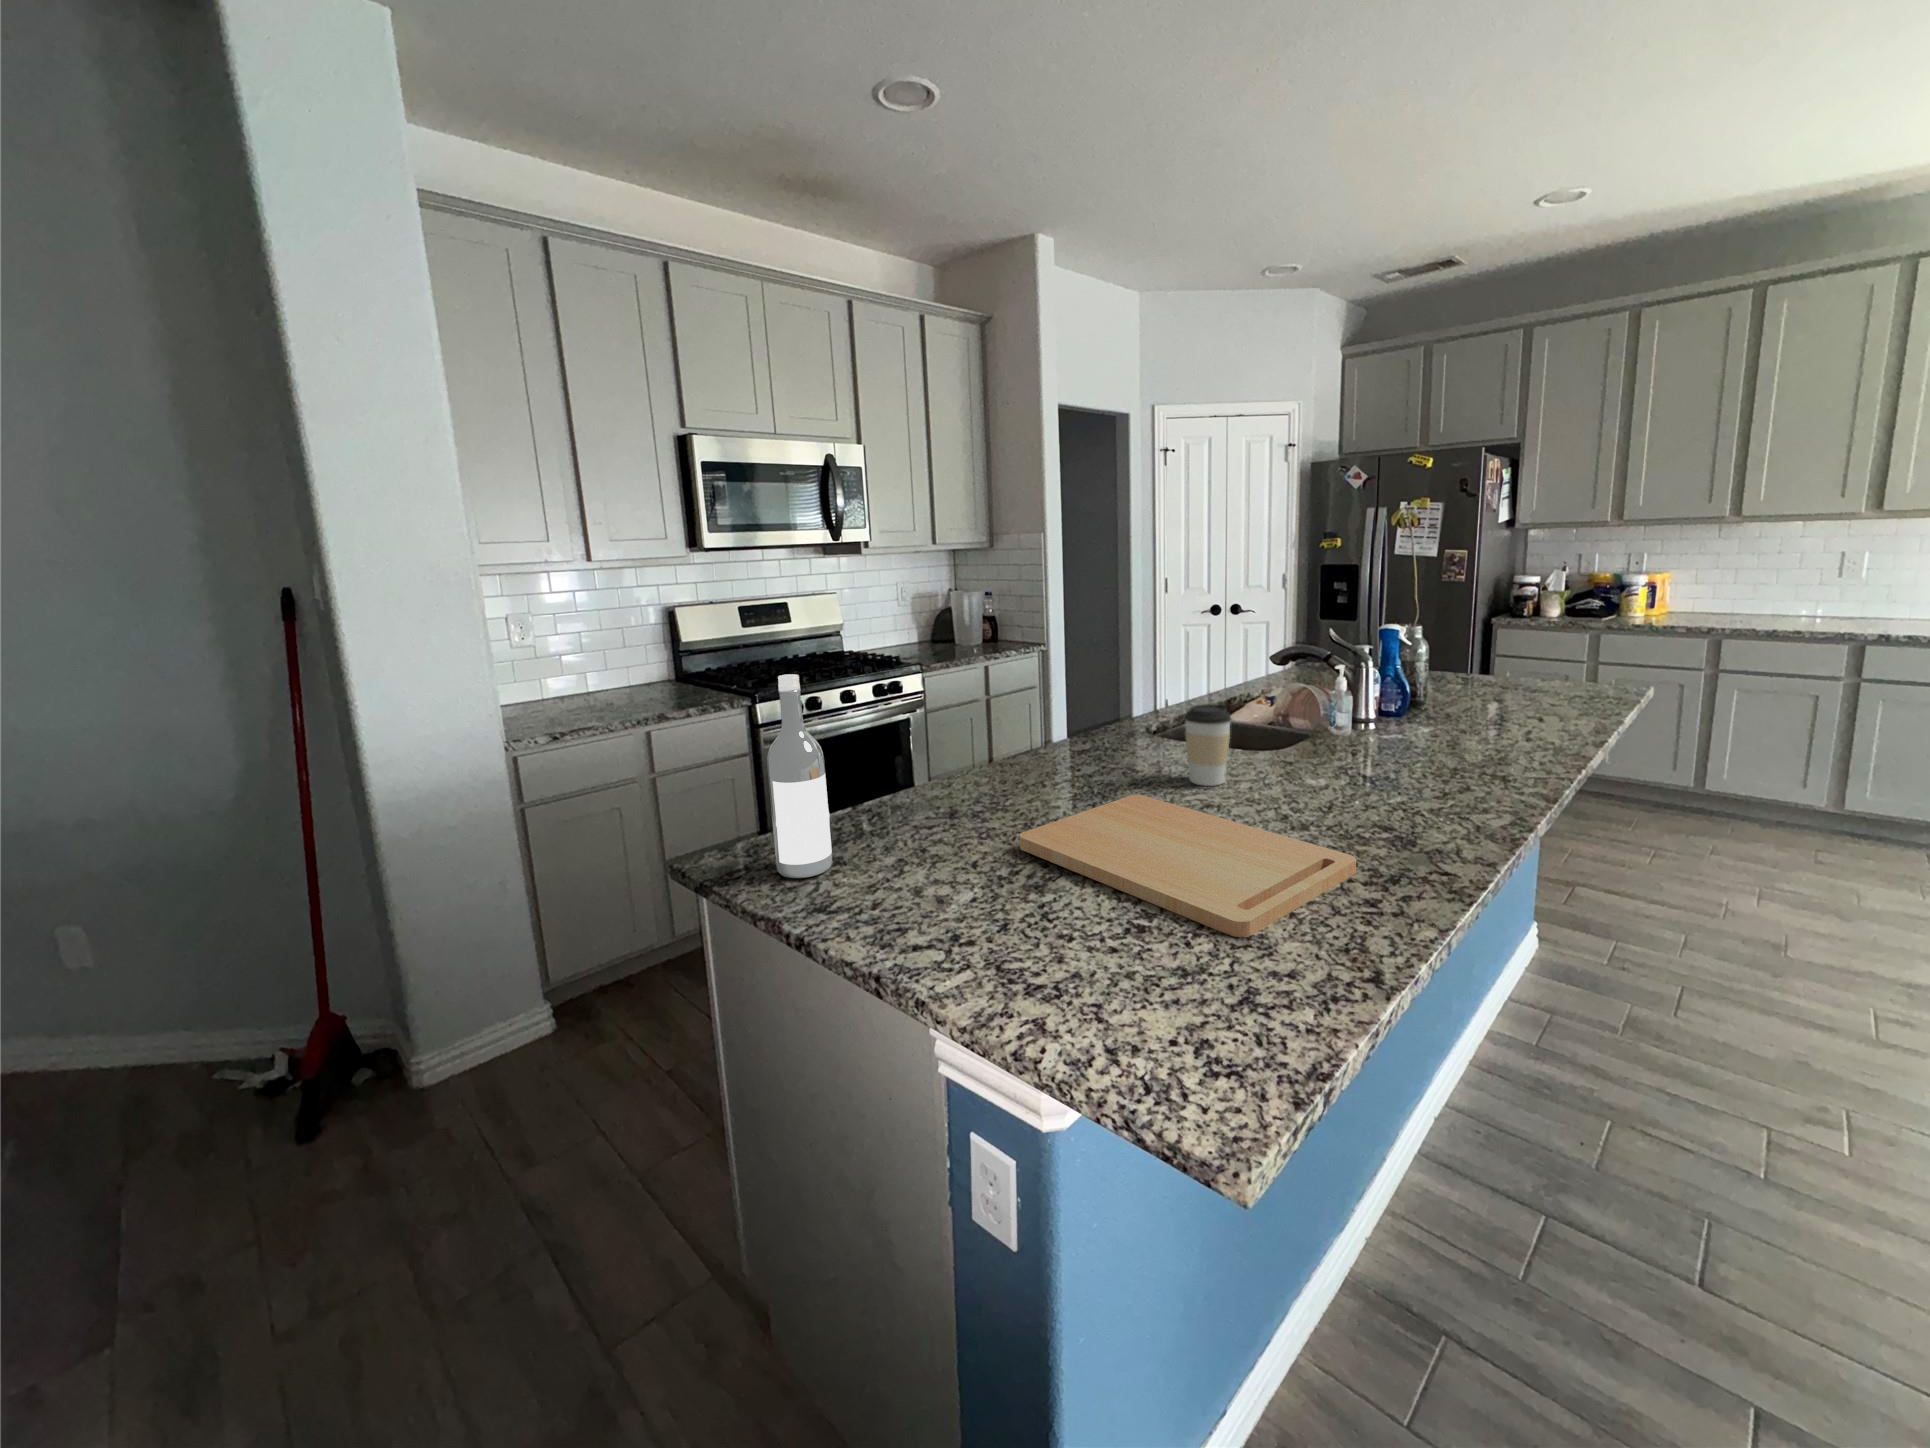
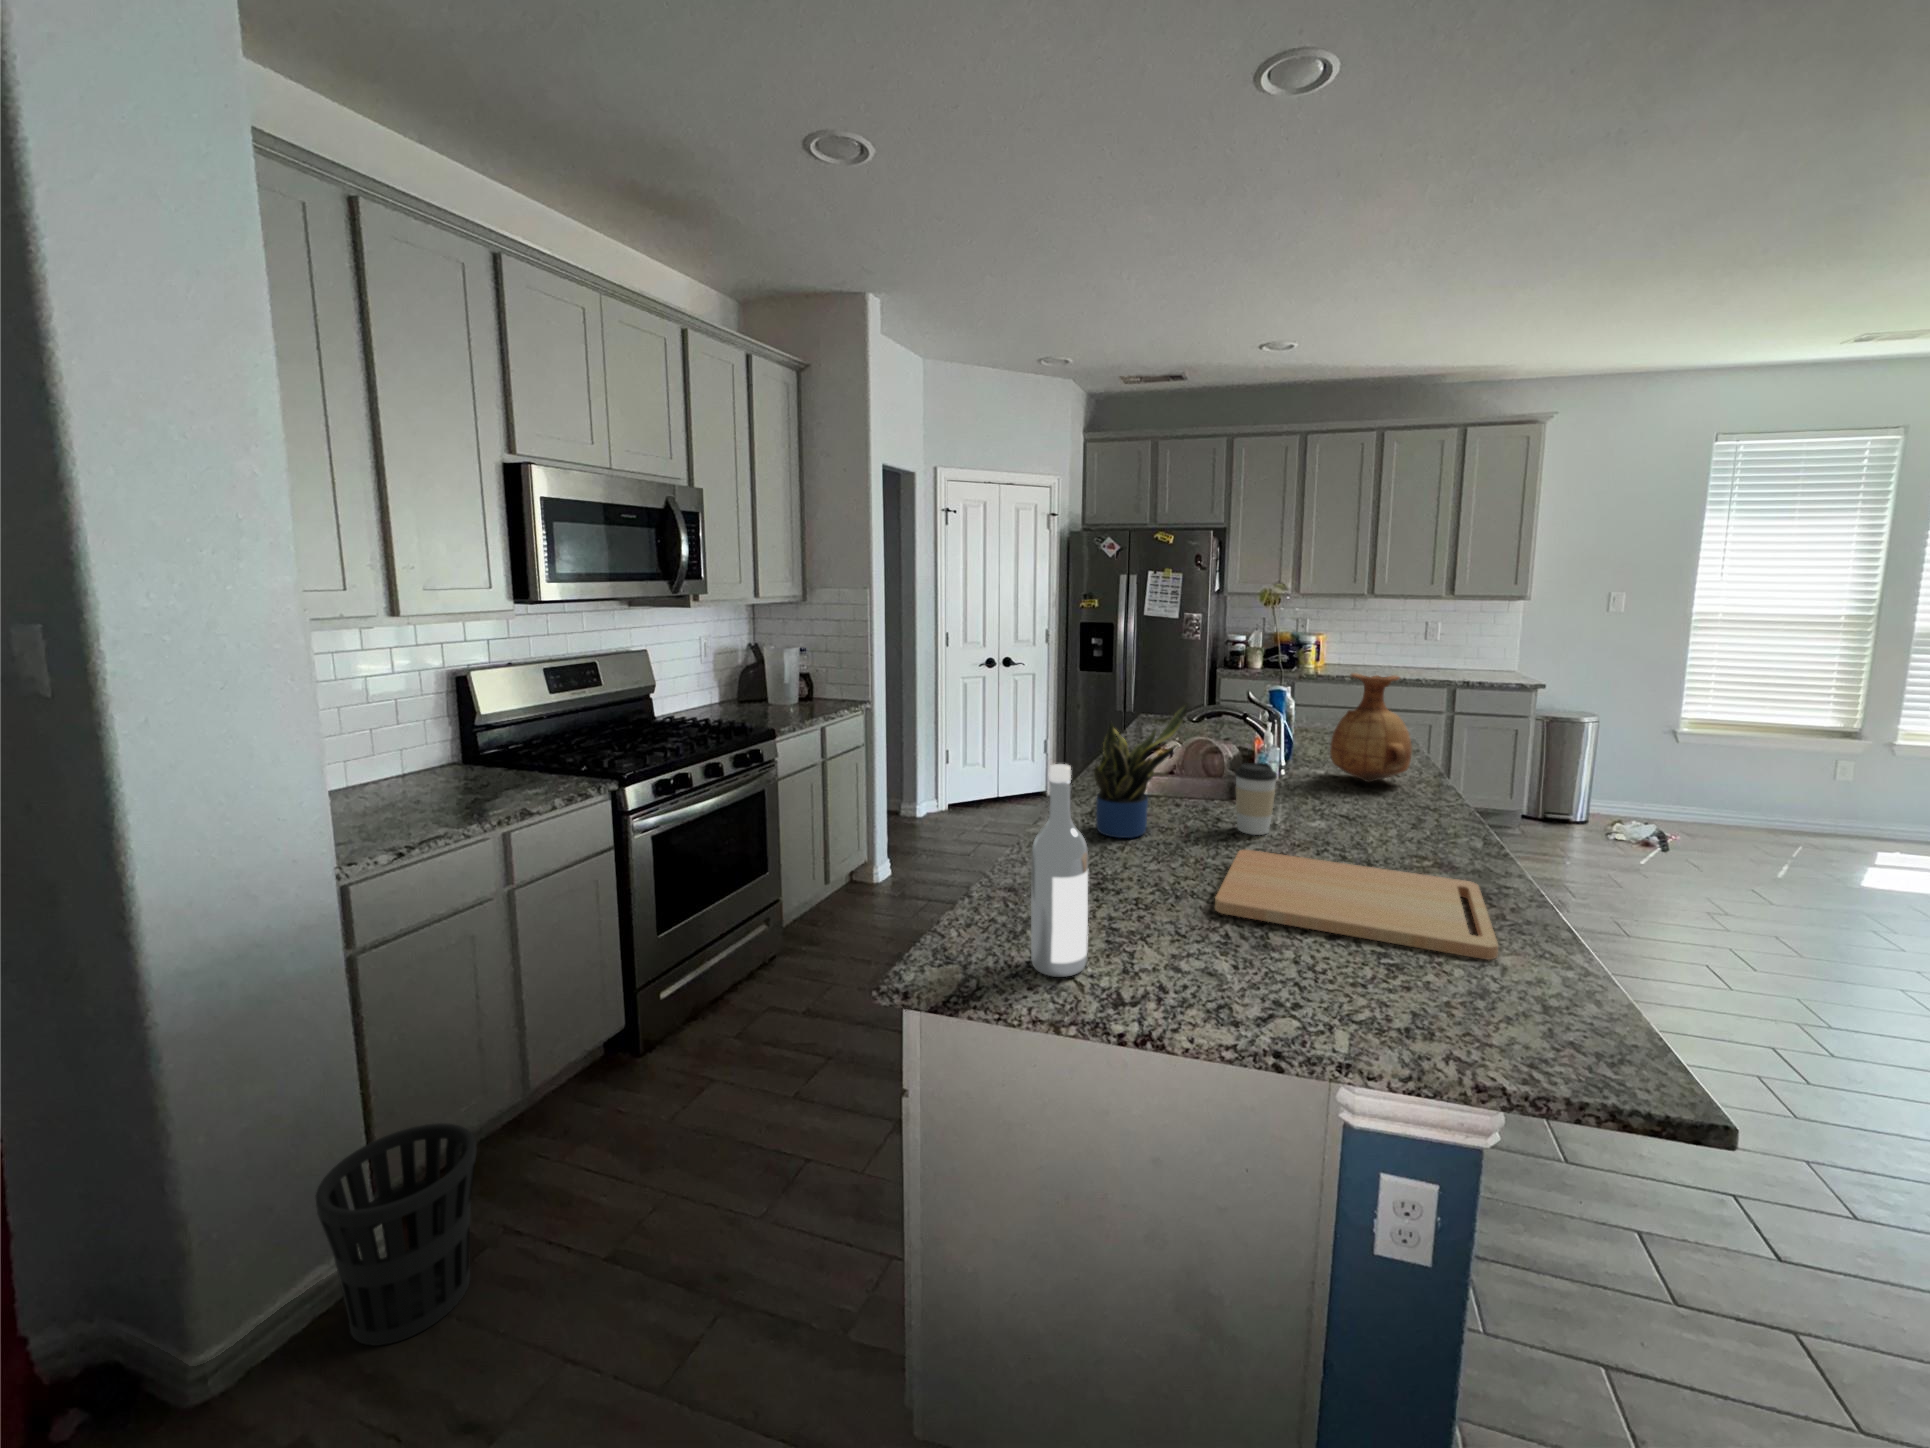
vase: none [1402,607,1508,745] -> present [1330,673,1412,782]
potted plant: none [1031,632,1123,775] -> present [1094,704,1188,838]
wastebasket: none [474,941,585,1087] -> present [315,1123,476,1345]

